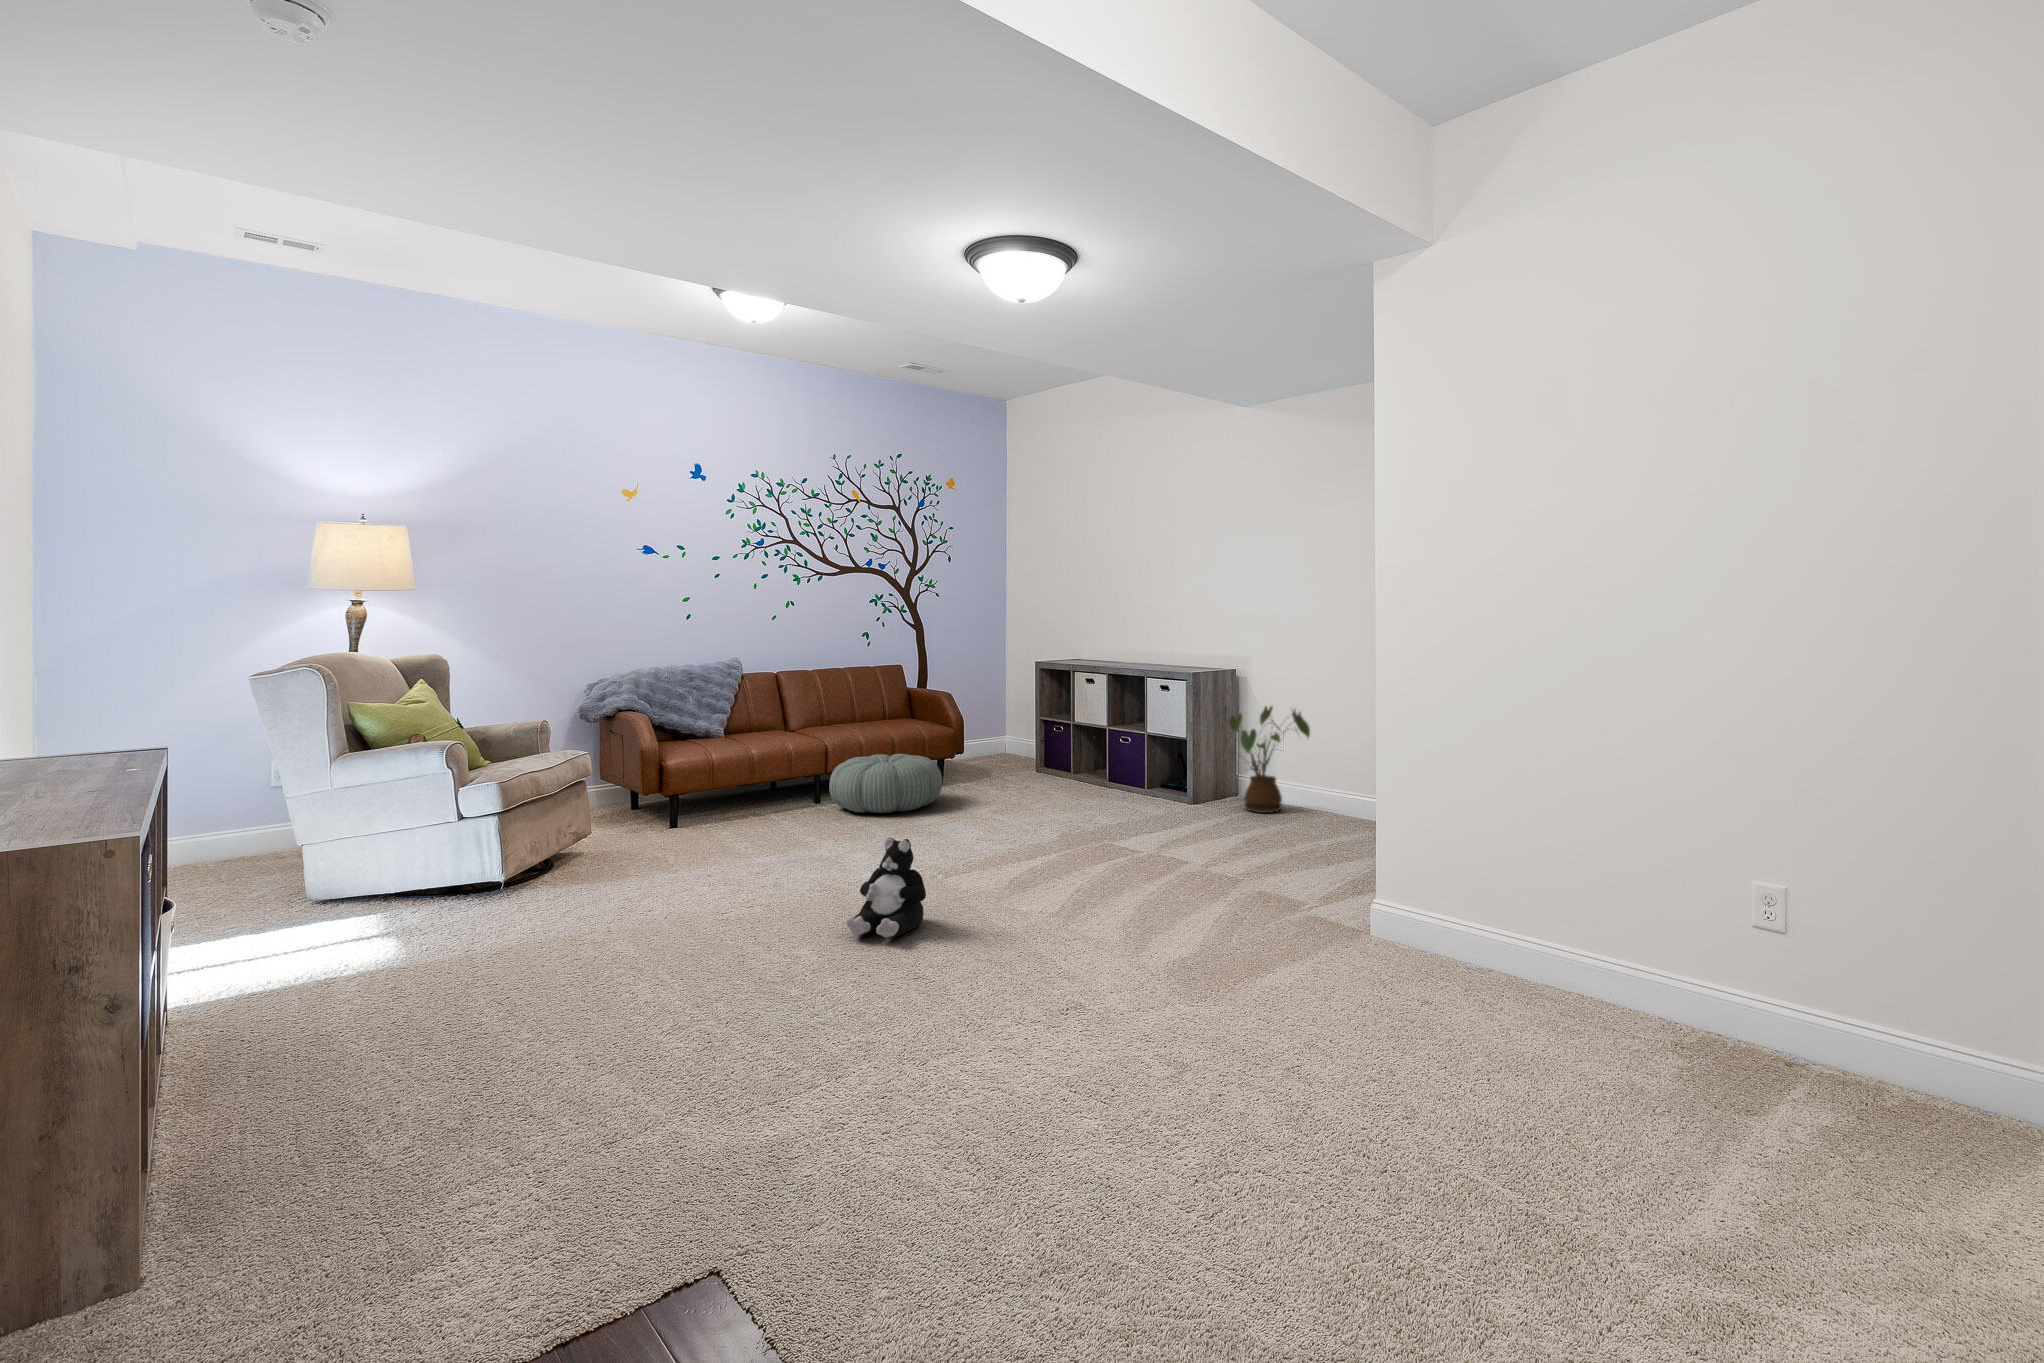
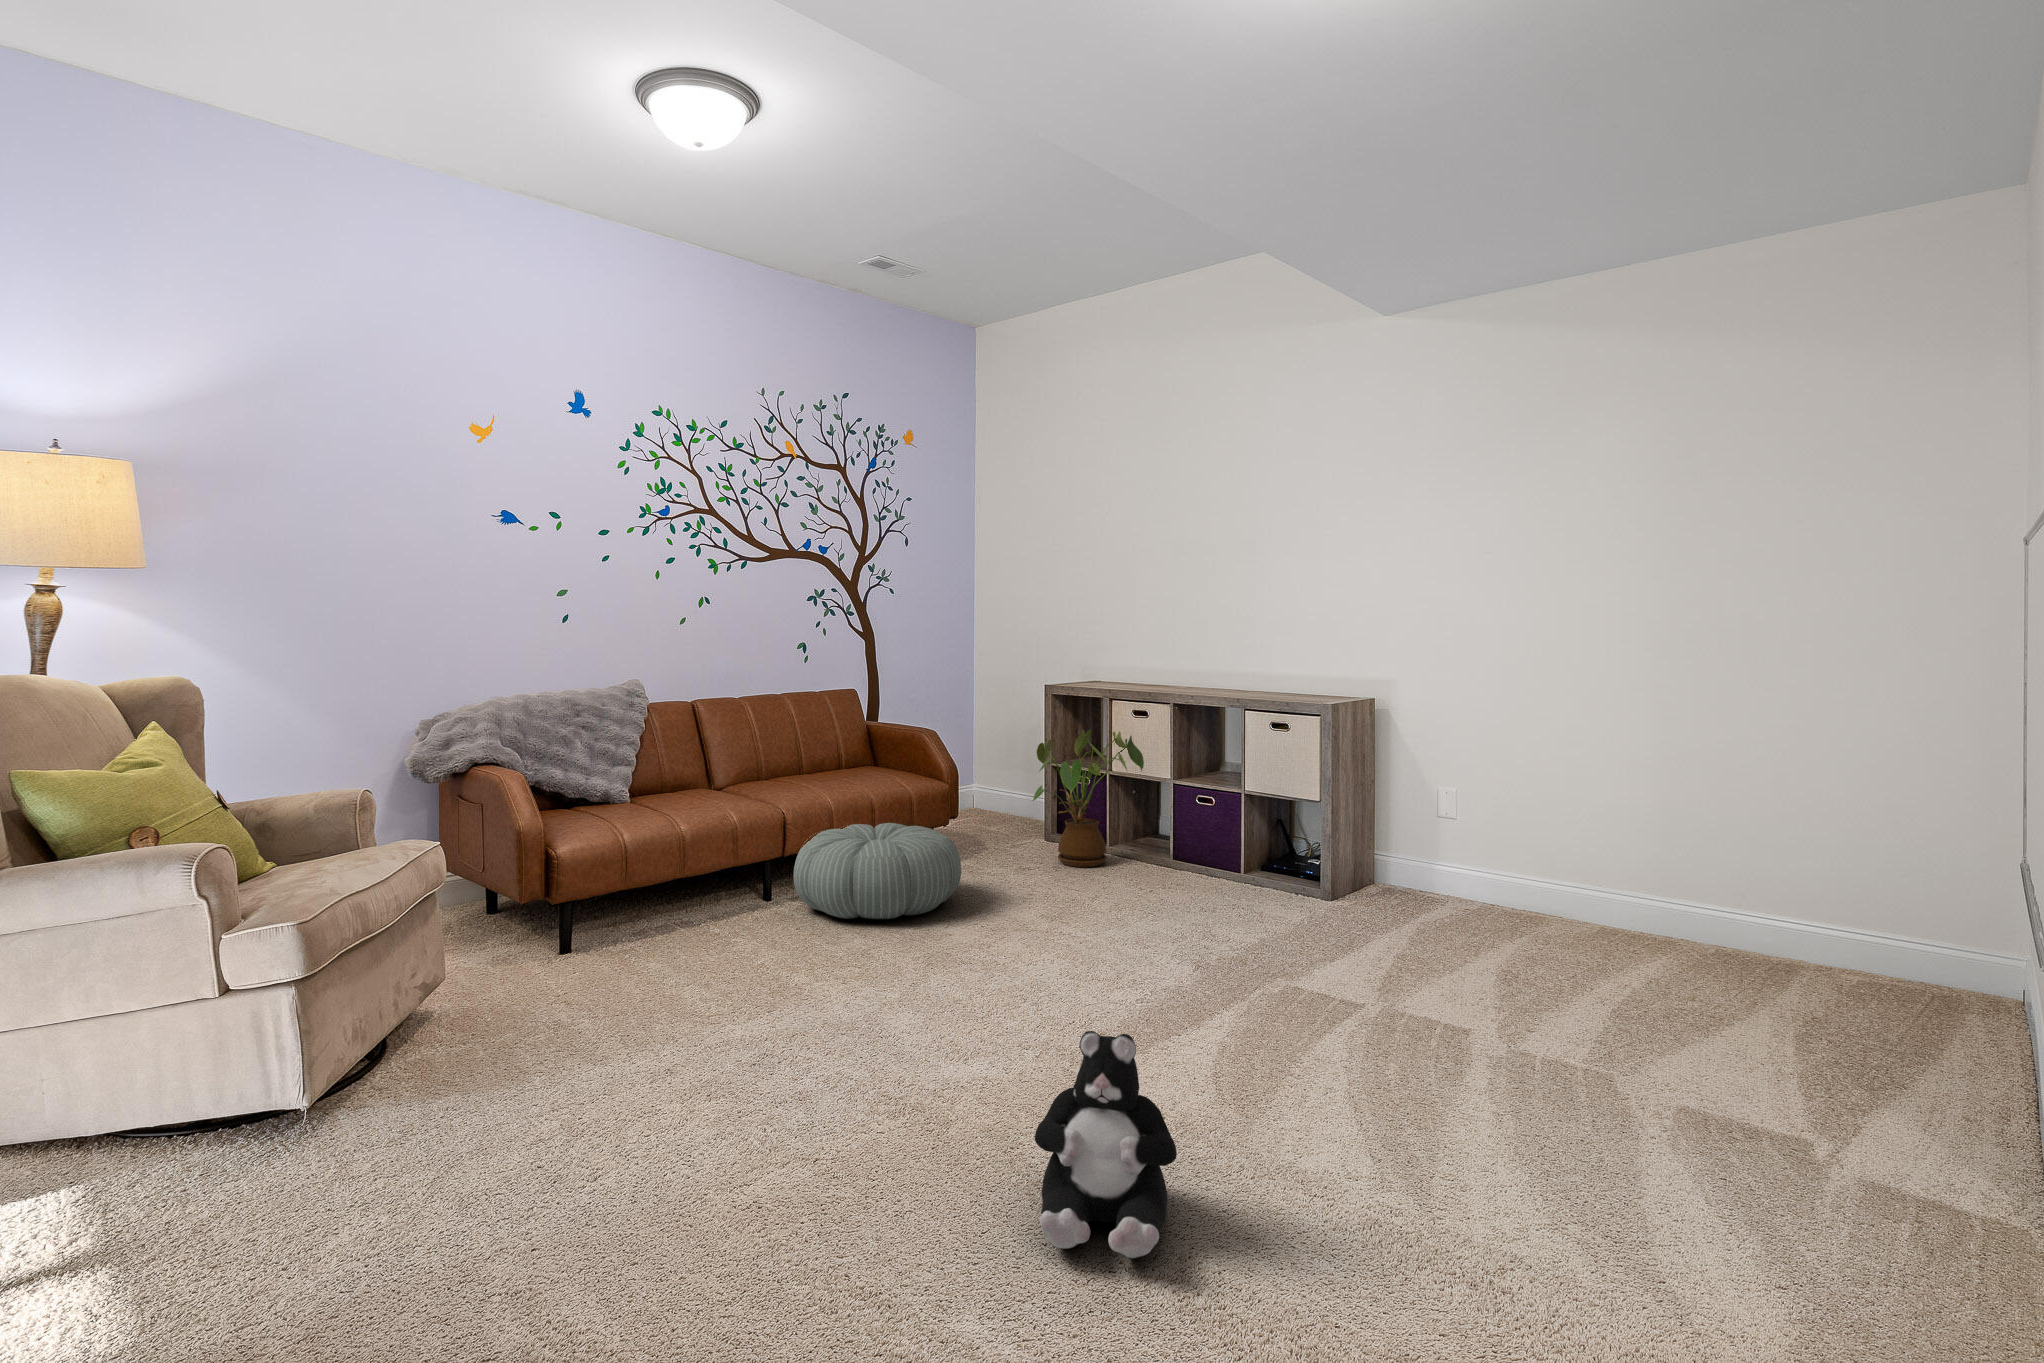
house plant: present [1224,707,1310,813] -> present [1033,730,1144,867]

